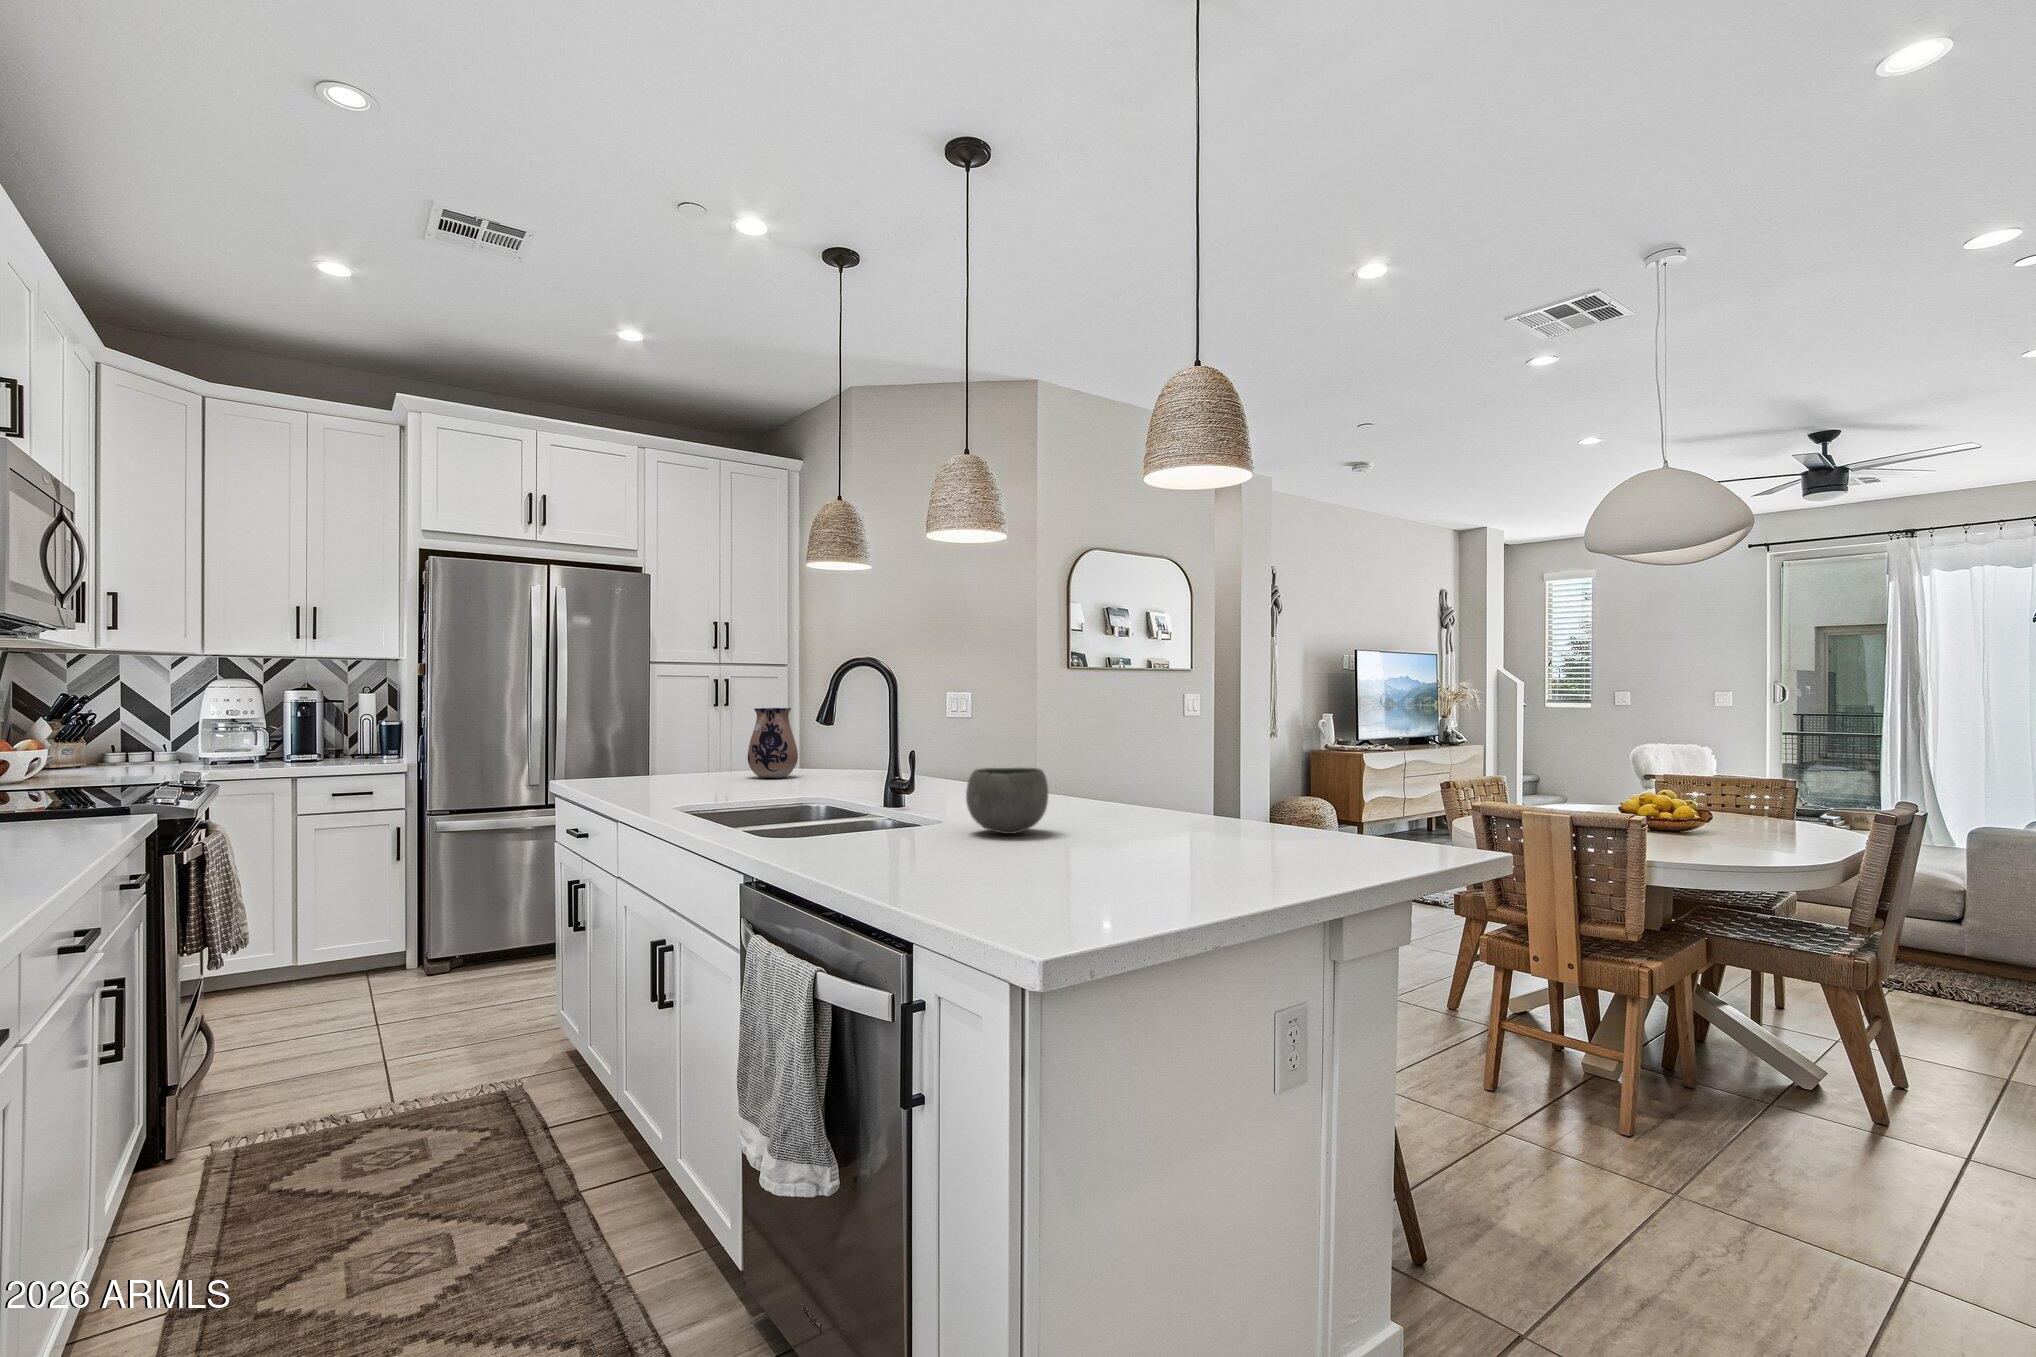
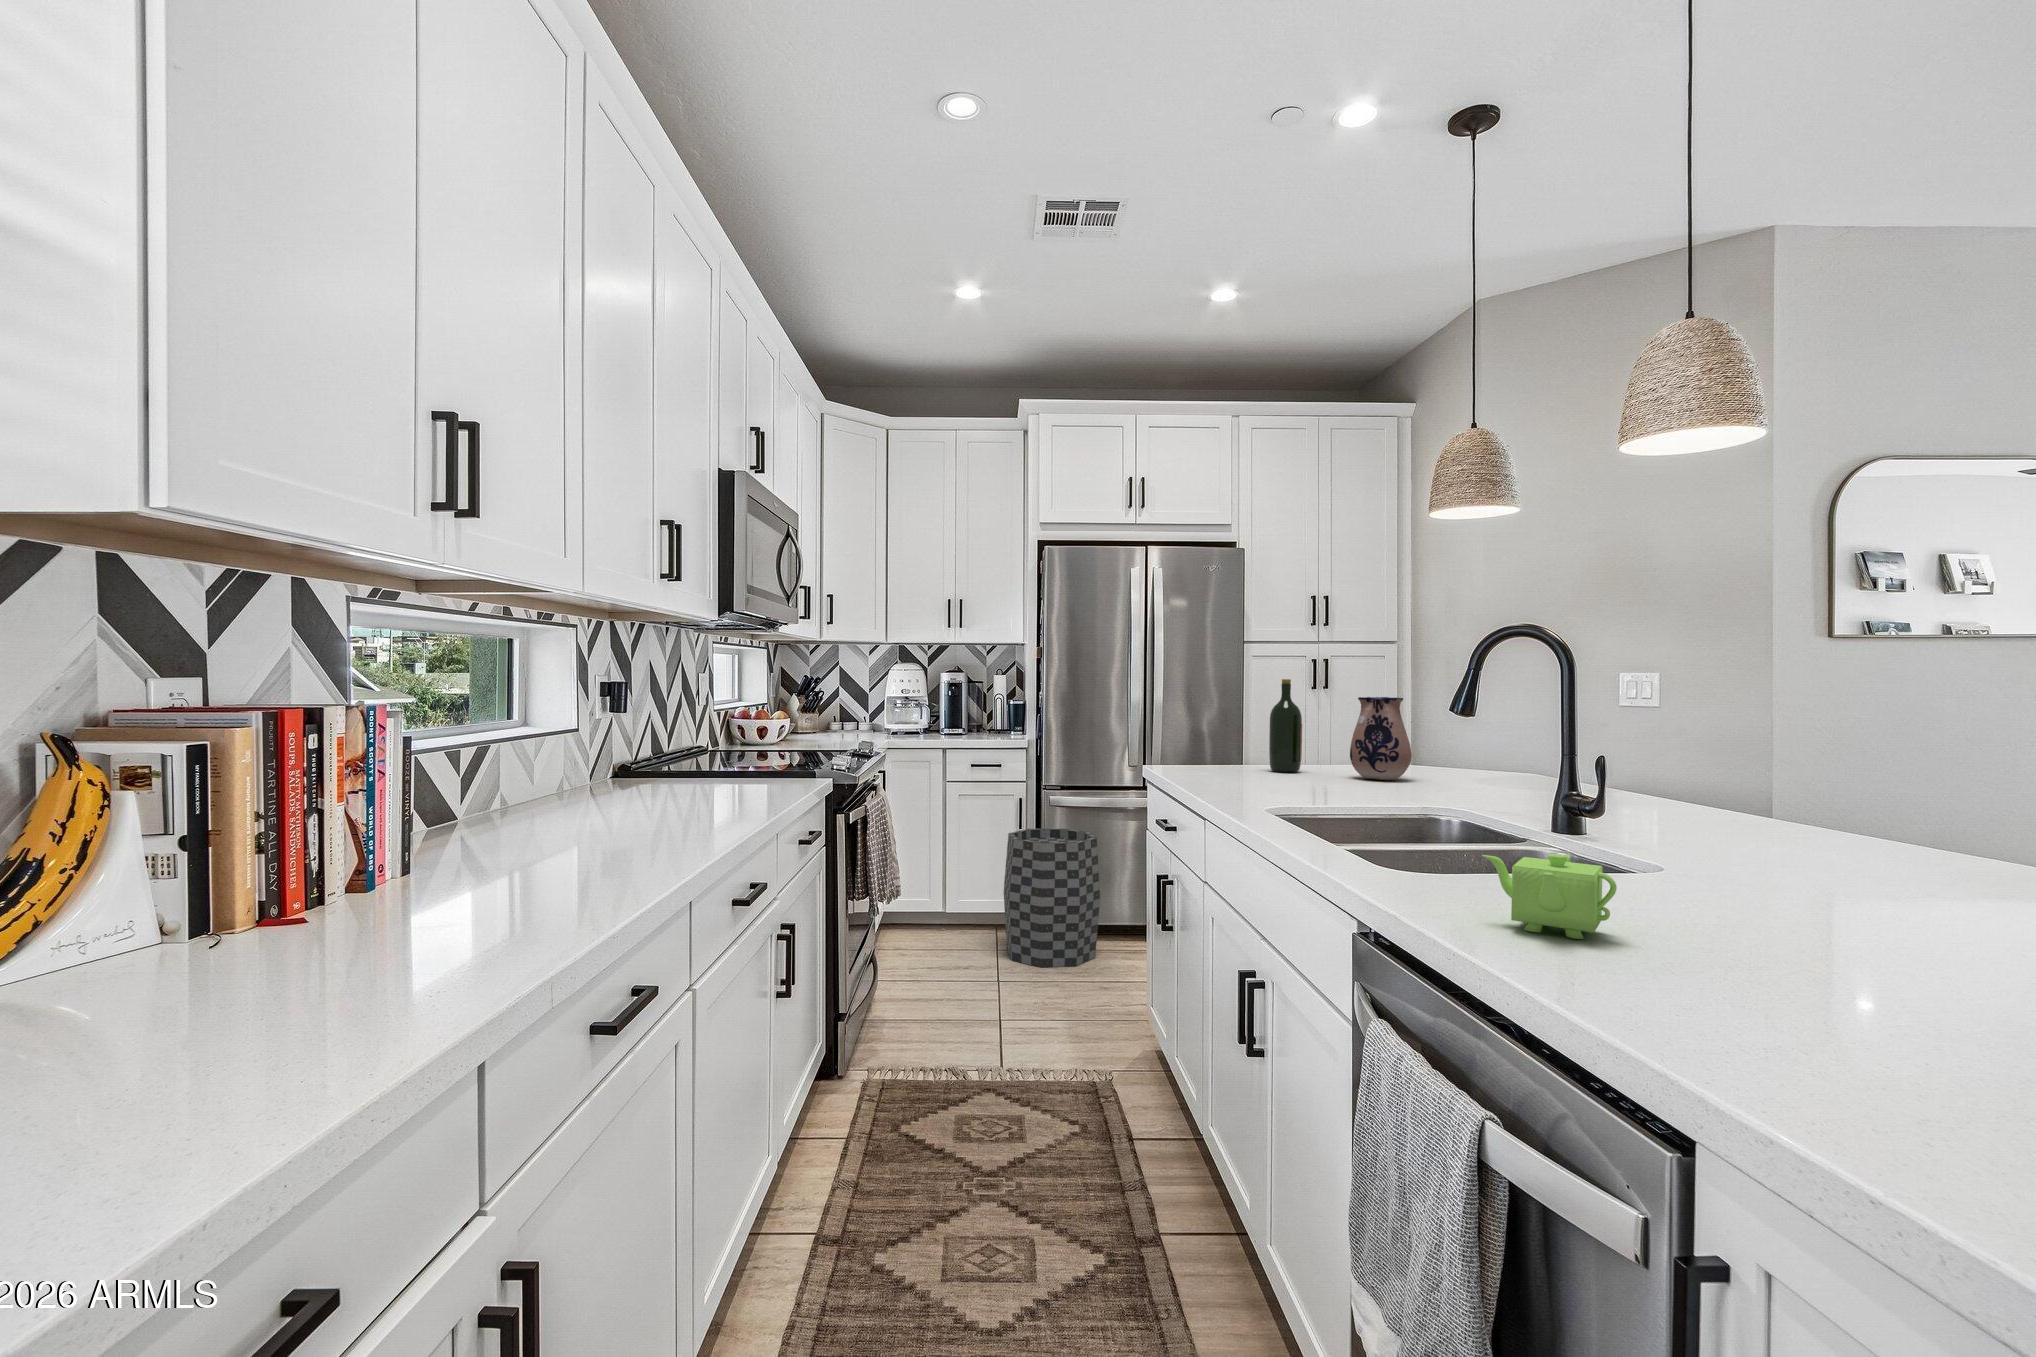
wine bottle: none [676,694,706,777] -> present [1269,679,1302,773]
ceramic bowl: present [966,768,1048,834] -> none [1714,800,1889,915]
teapot: none [825,808,902,860] -> present [1482,854,1617,939]
trash can: none [377,855,498,1004] -> present [1004,828,1100,967]

